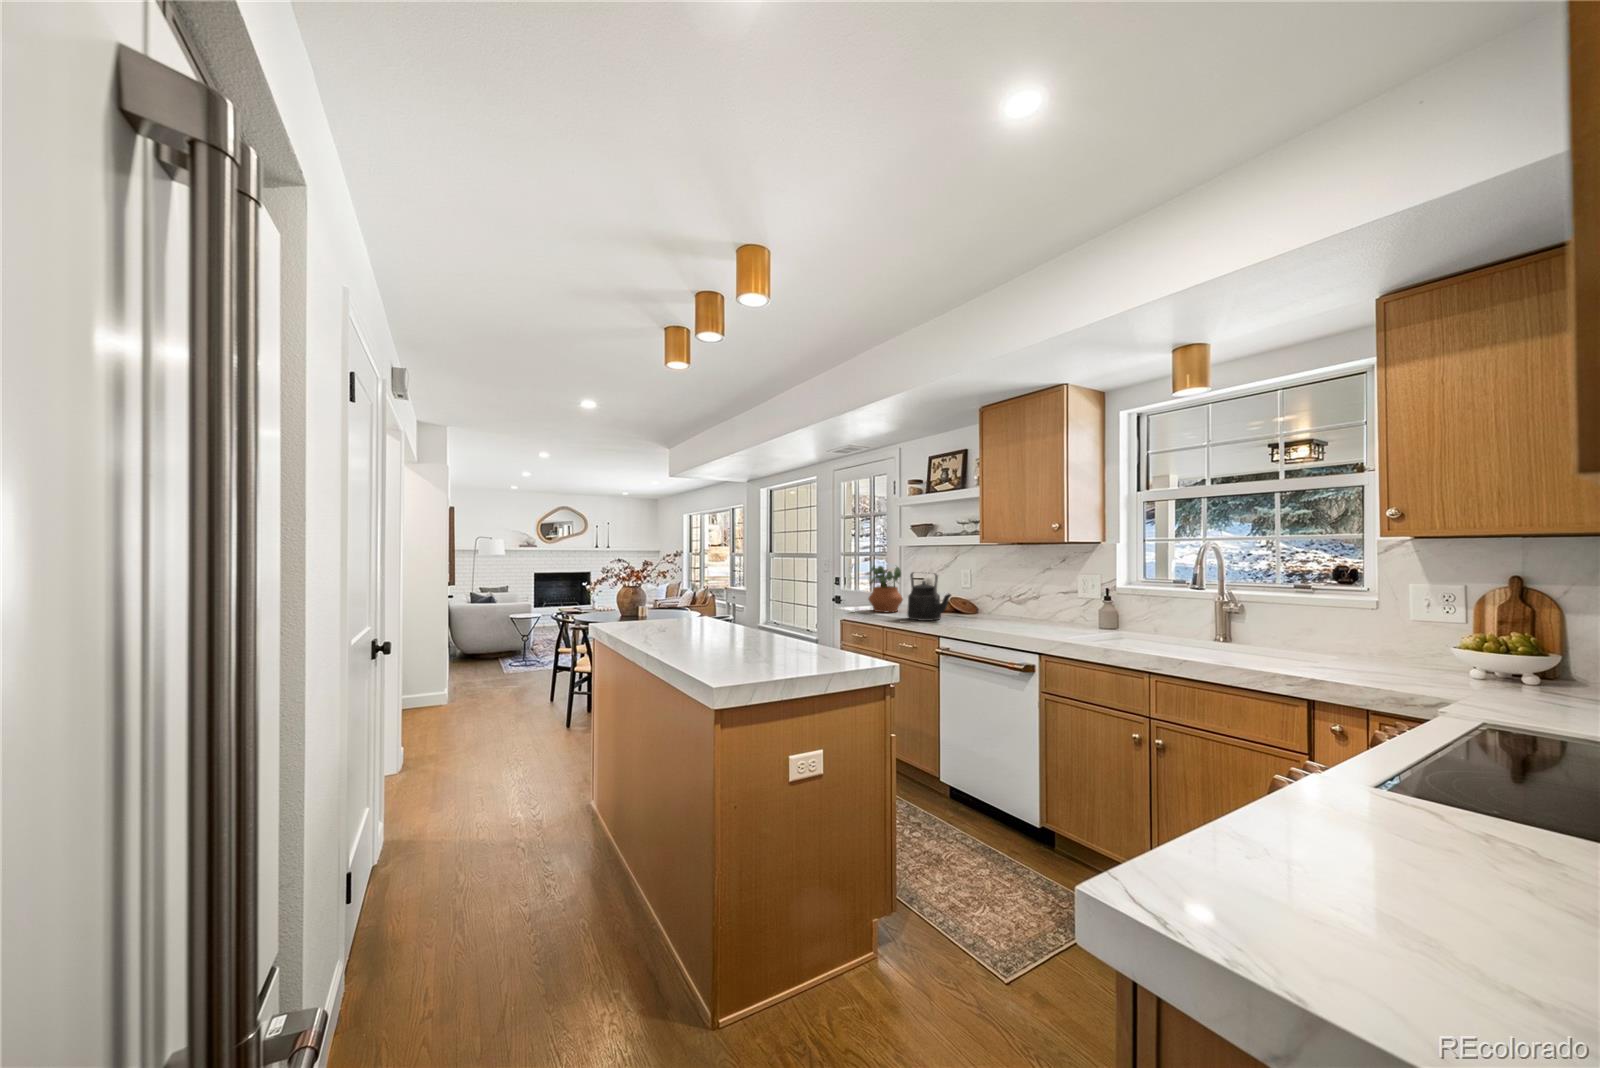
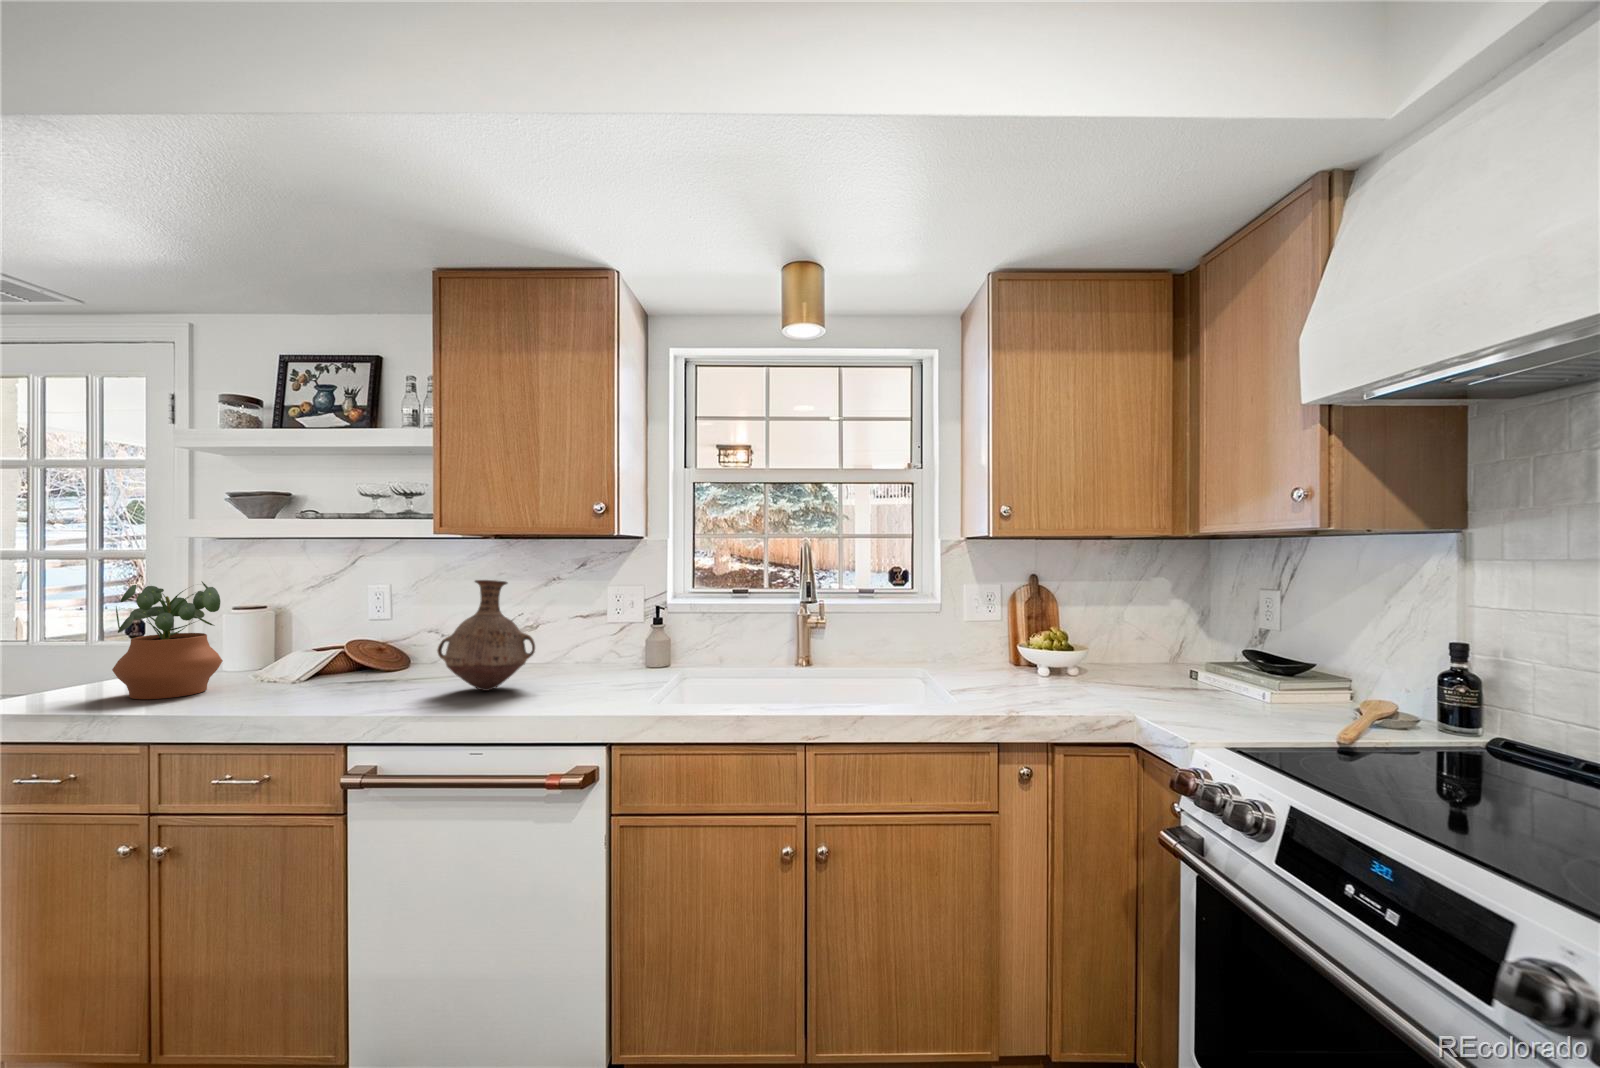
vase: none [979,568,1025,625] -> present [437,580,535,691]
kettle: present [907,572,951,621] -> none [254,597,378,709]

